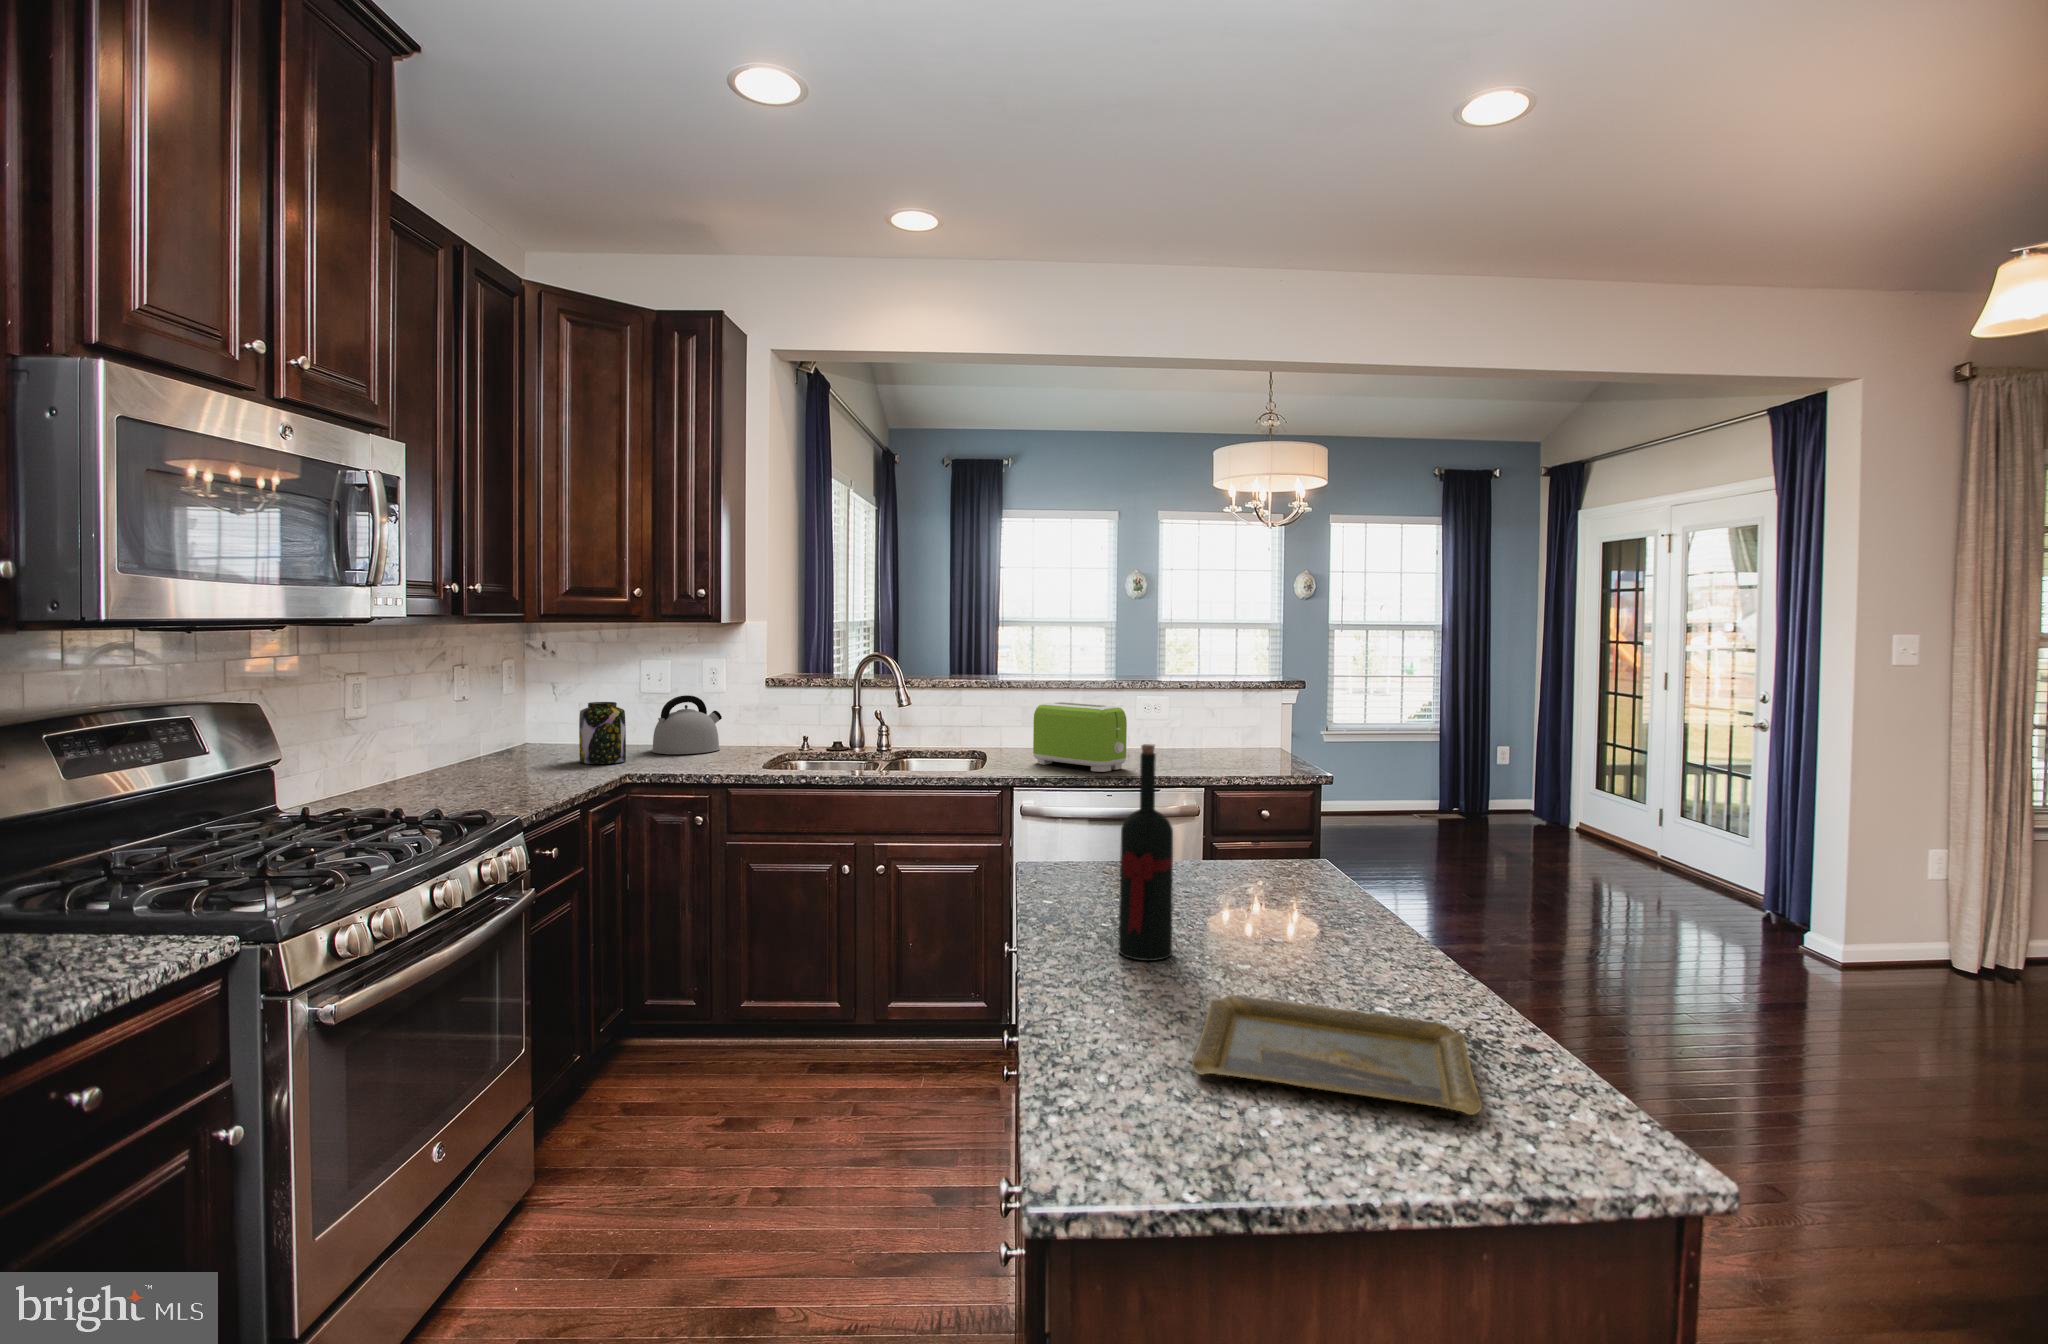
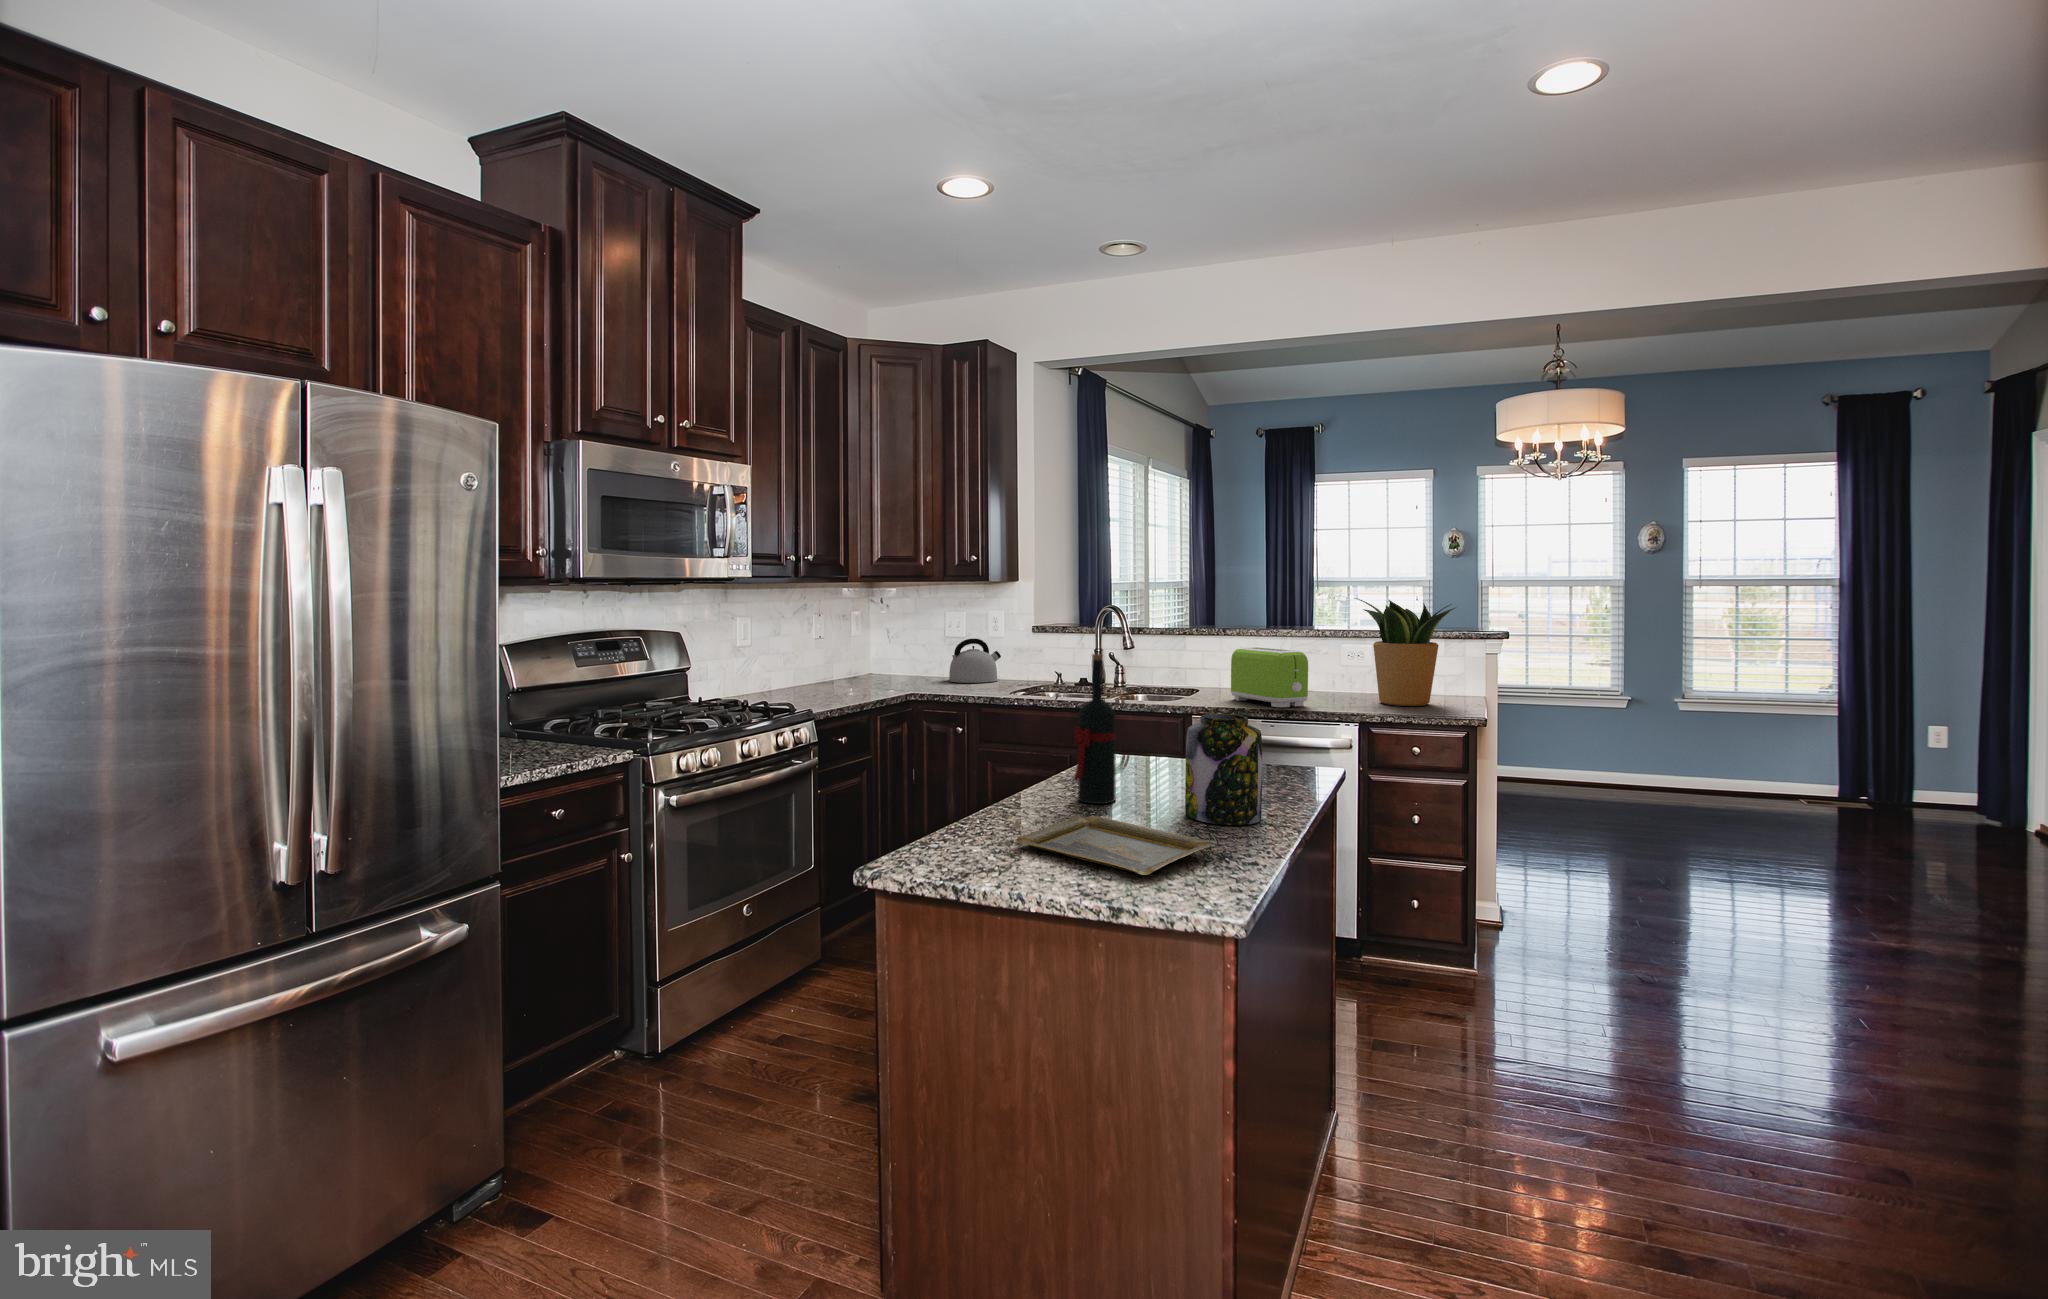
potted plant: none [1159,646,1269,762] -> present [1358,599,1455,706]
jar: present [579,702,626,764] -> present [1185,714,1262,825]

